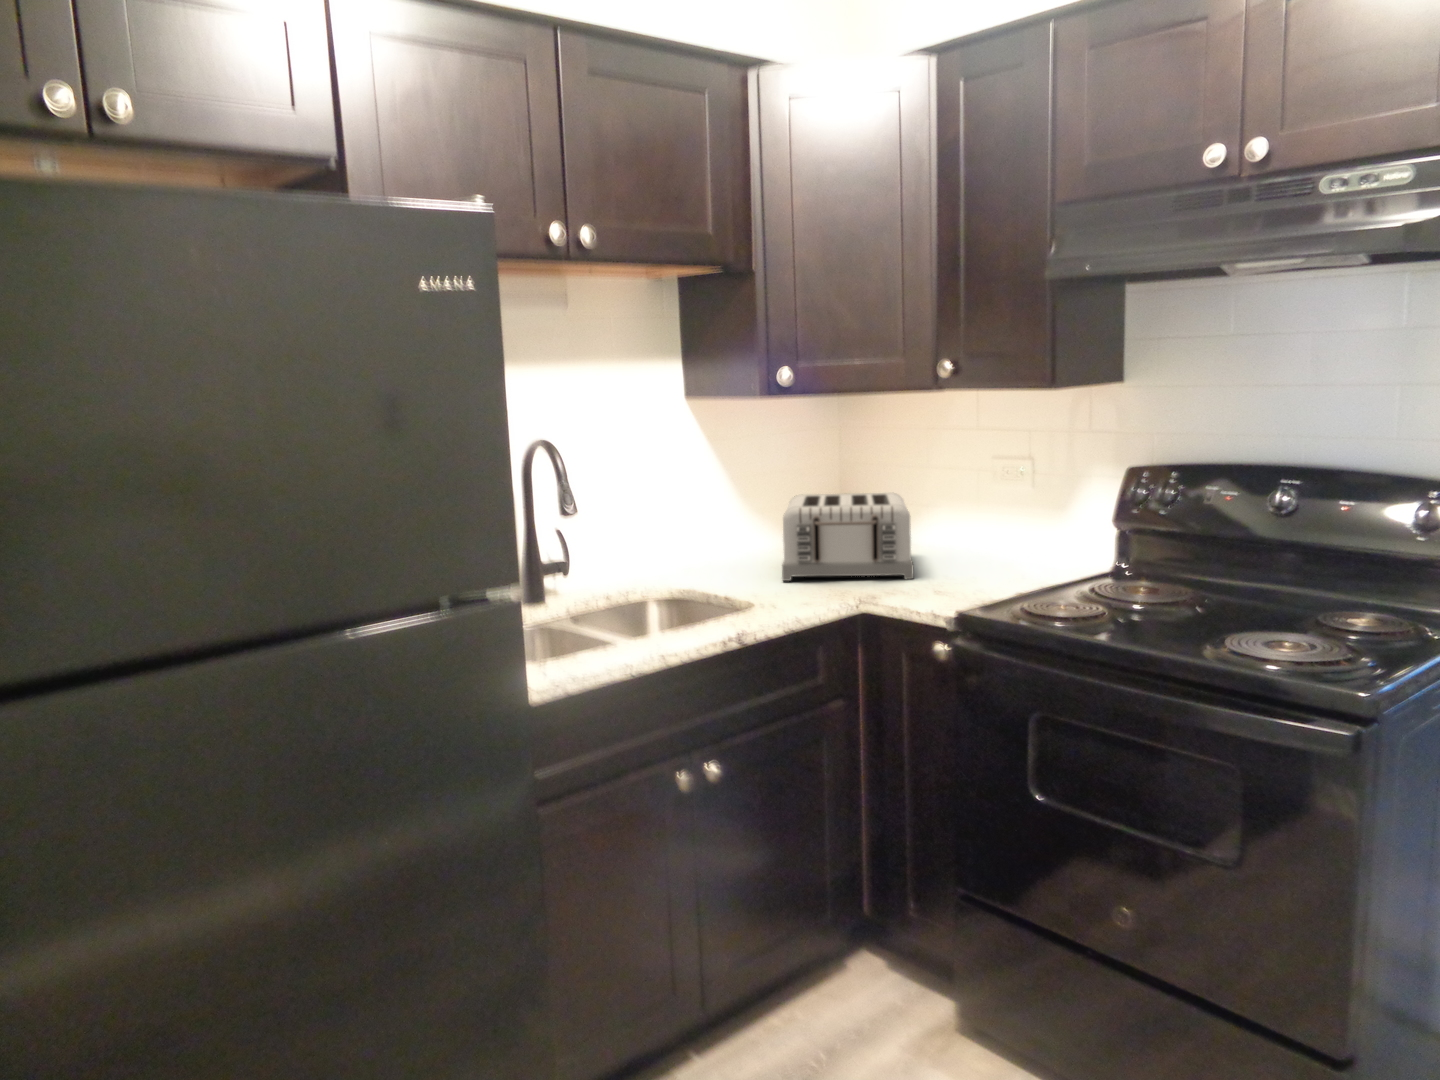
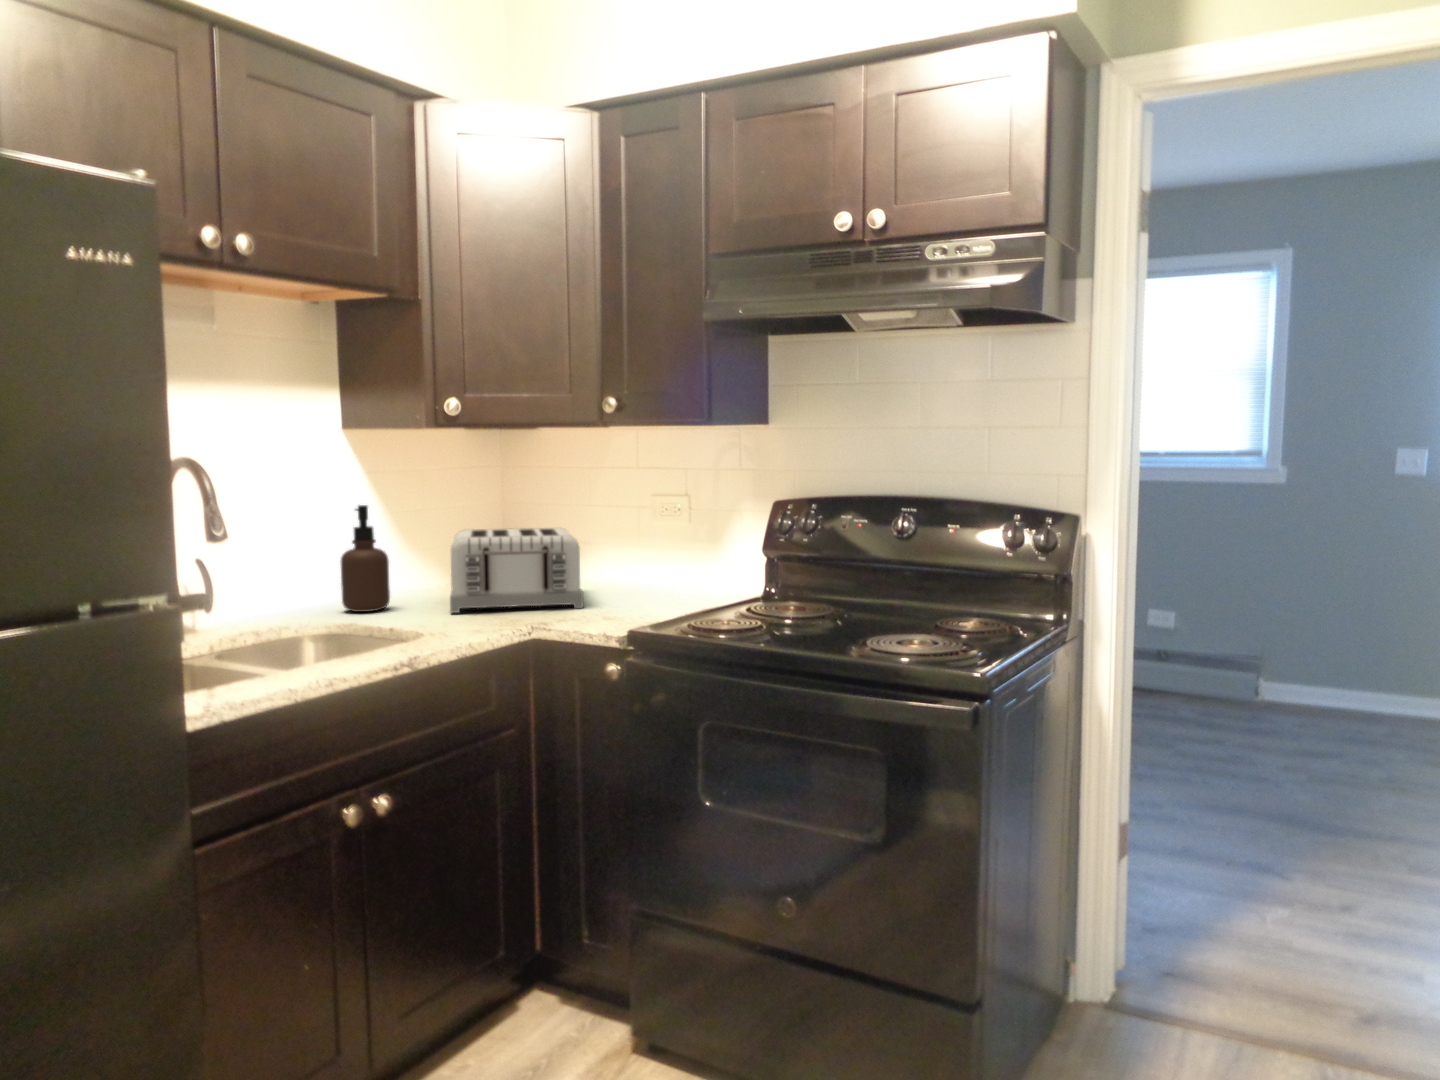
soap dispenser: none [683,474,728,576] -> present [341,505,390,612]

